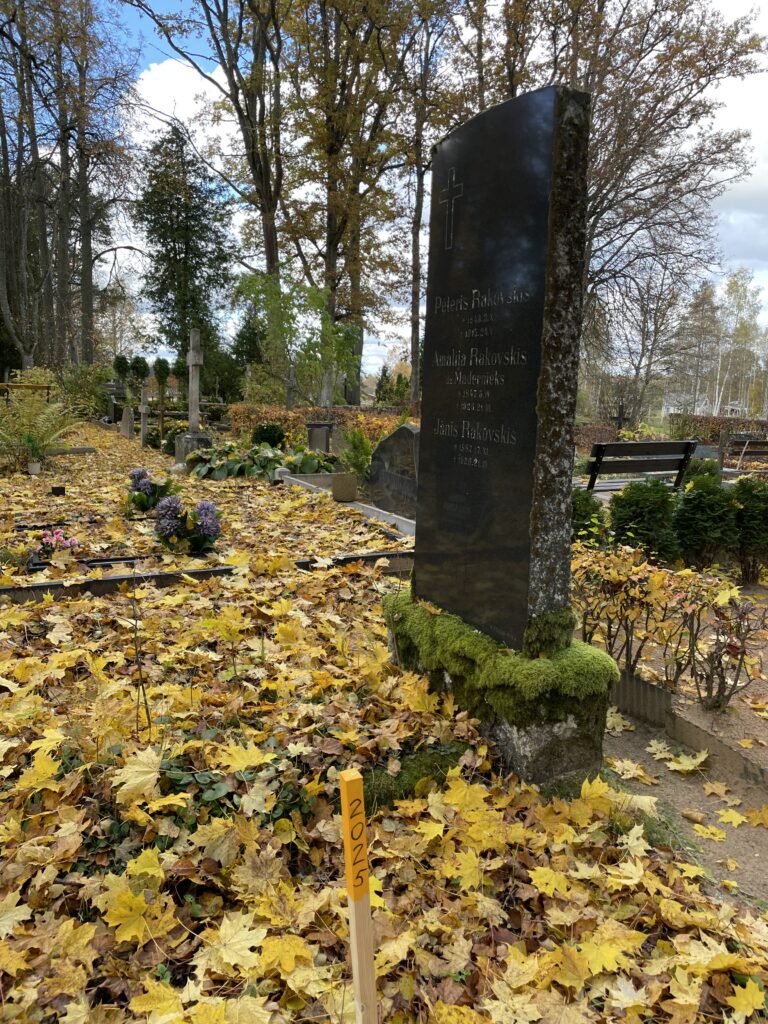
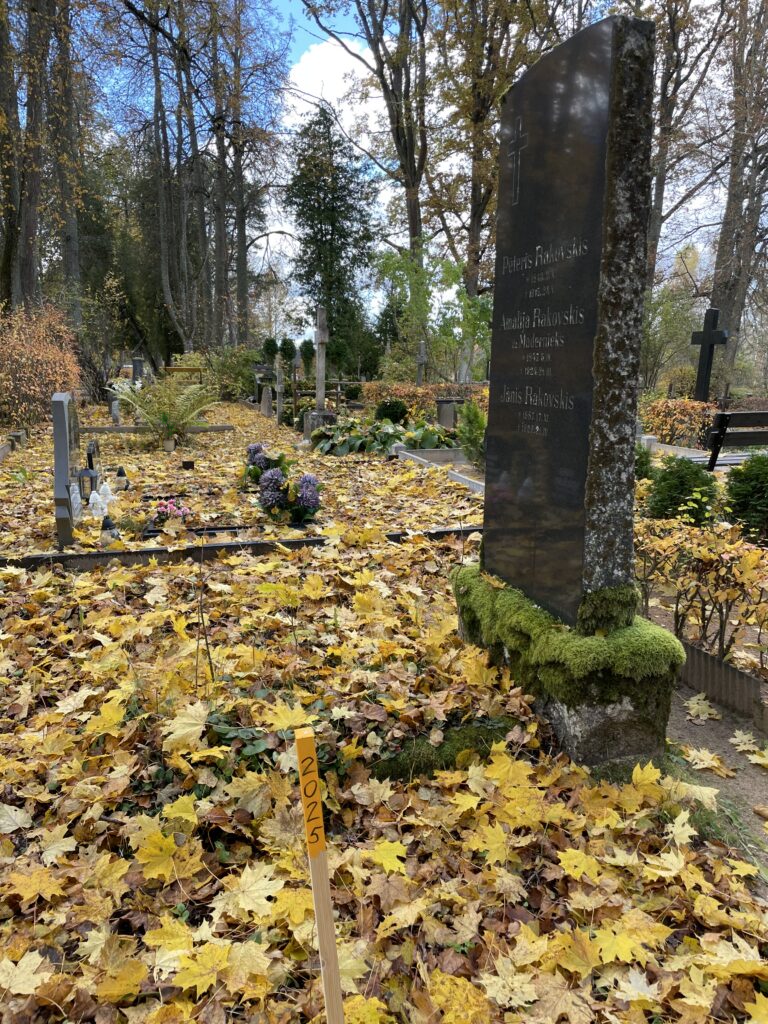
basket: present [332,471,357,501] -> none [440,443,470,474]

